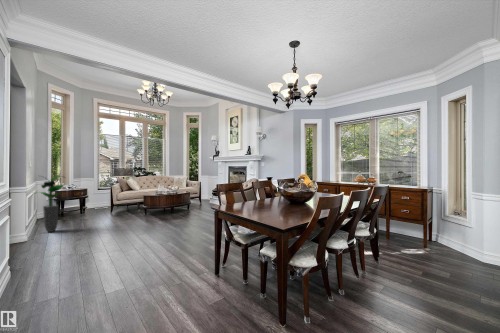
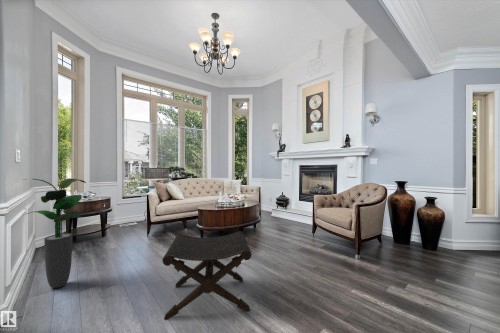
footstool: none [98,203,151,240] -> present [162,231,252,320]

